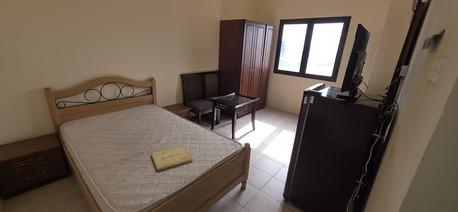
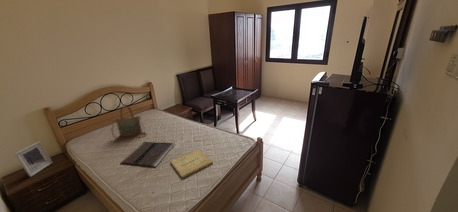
handbag: none [104,95,138,127] -> present [112,106,146,138]
picture frame: none [8,118,44,151] -> present [15,141,52,177]
laptop: none [103,132,161,157] -> present [121,142,174,167]

